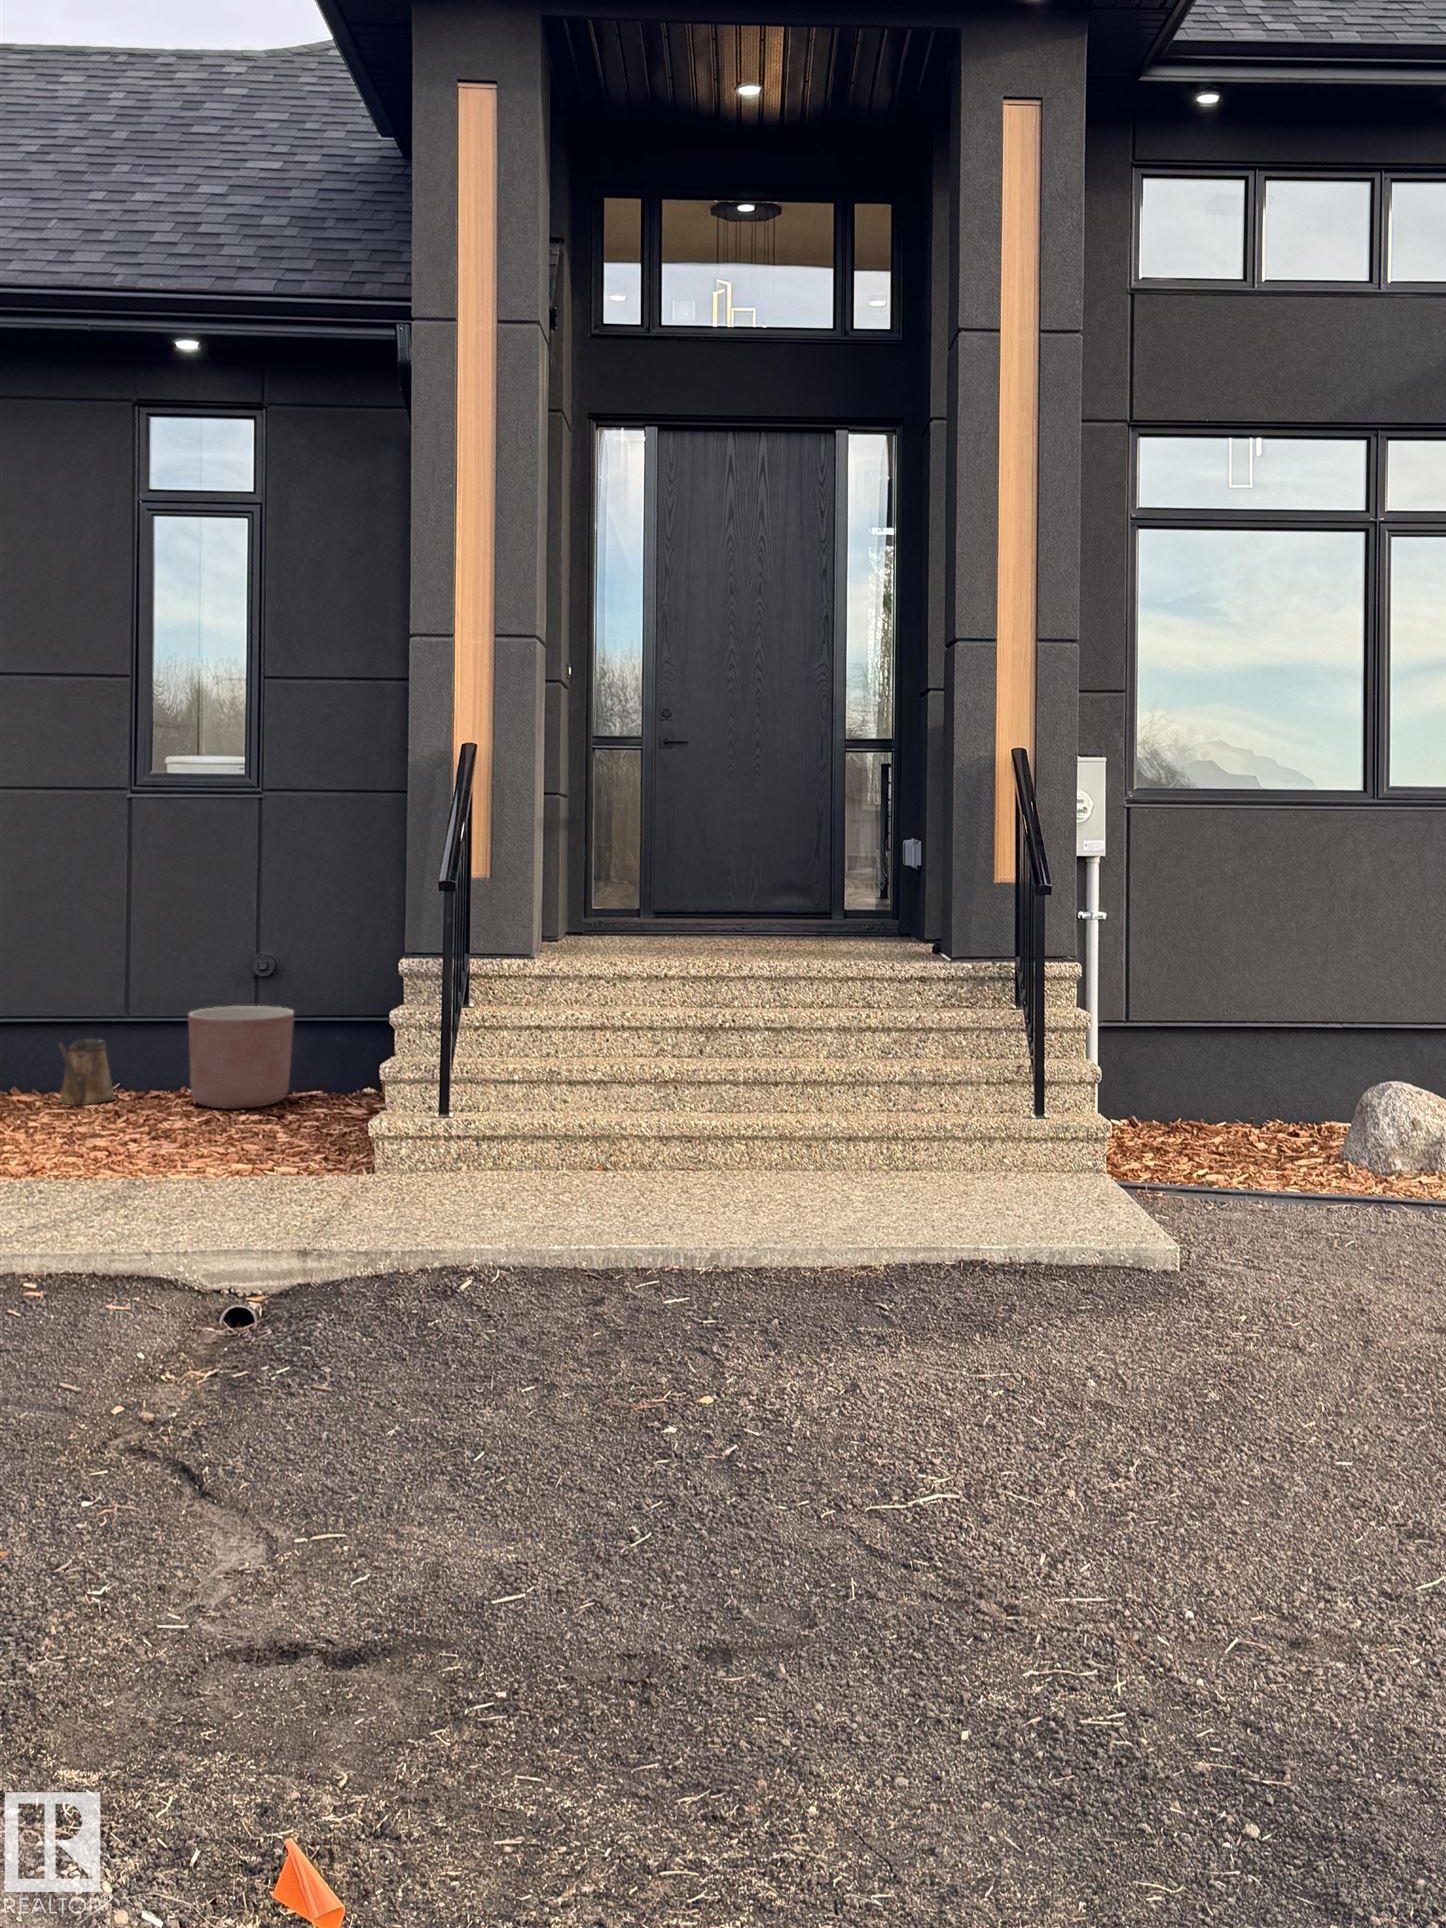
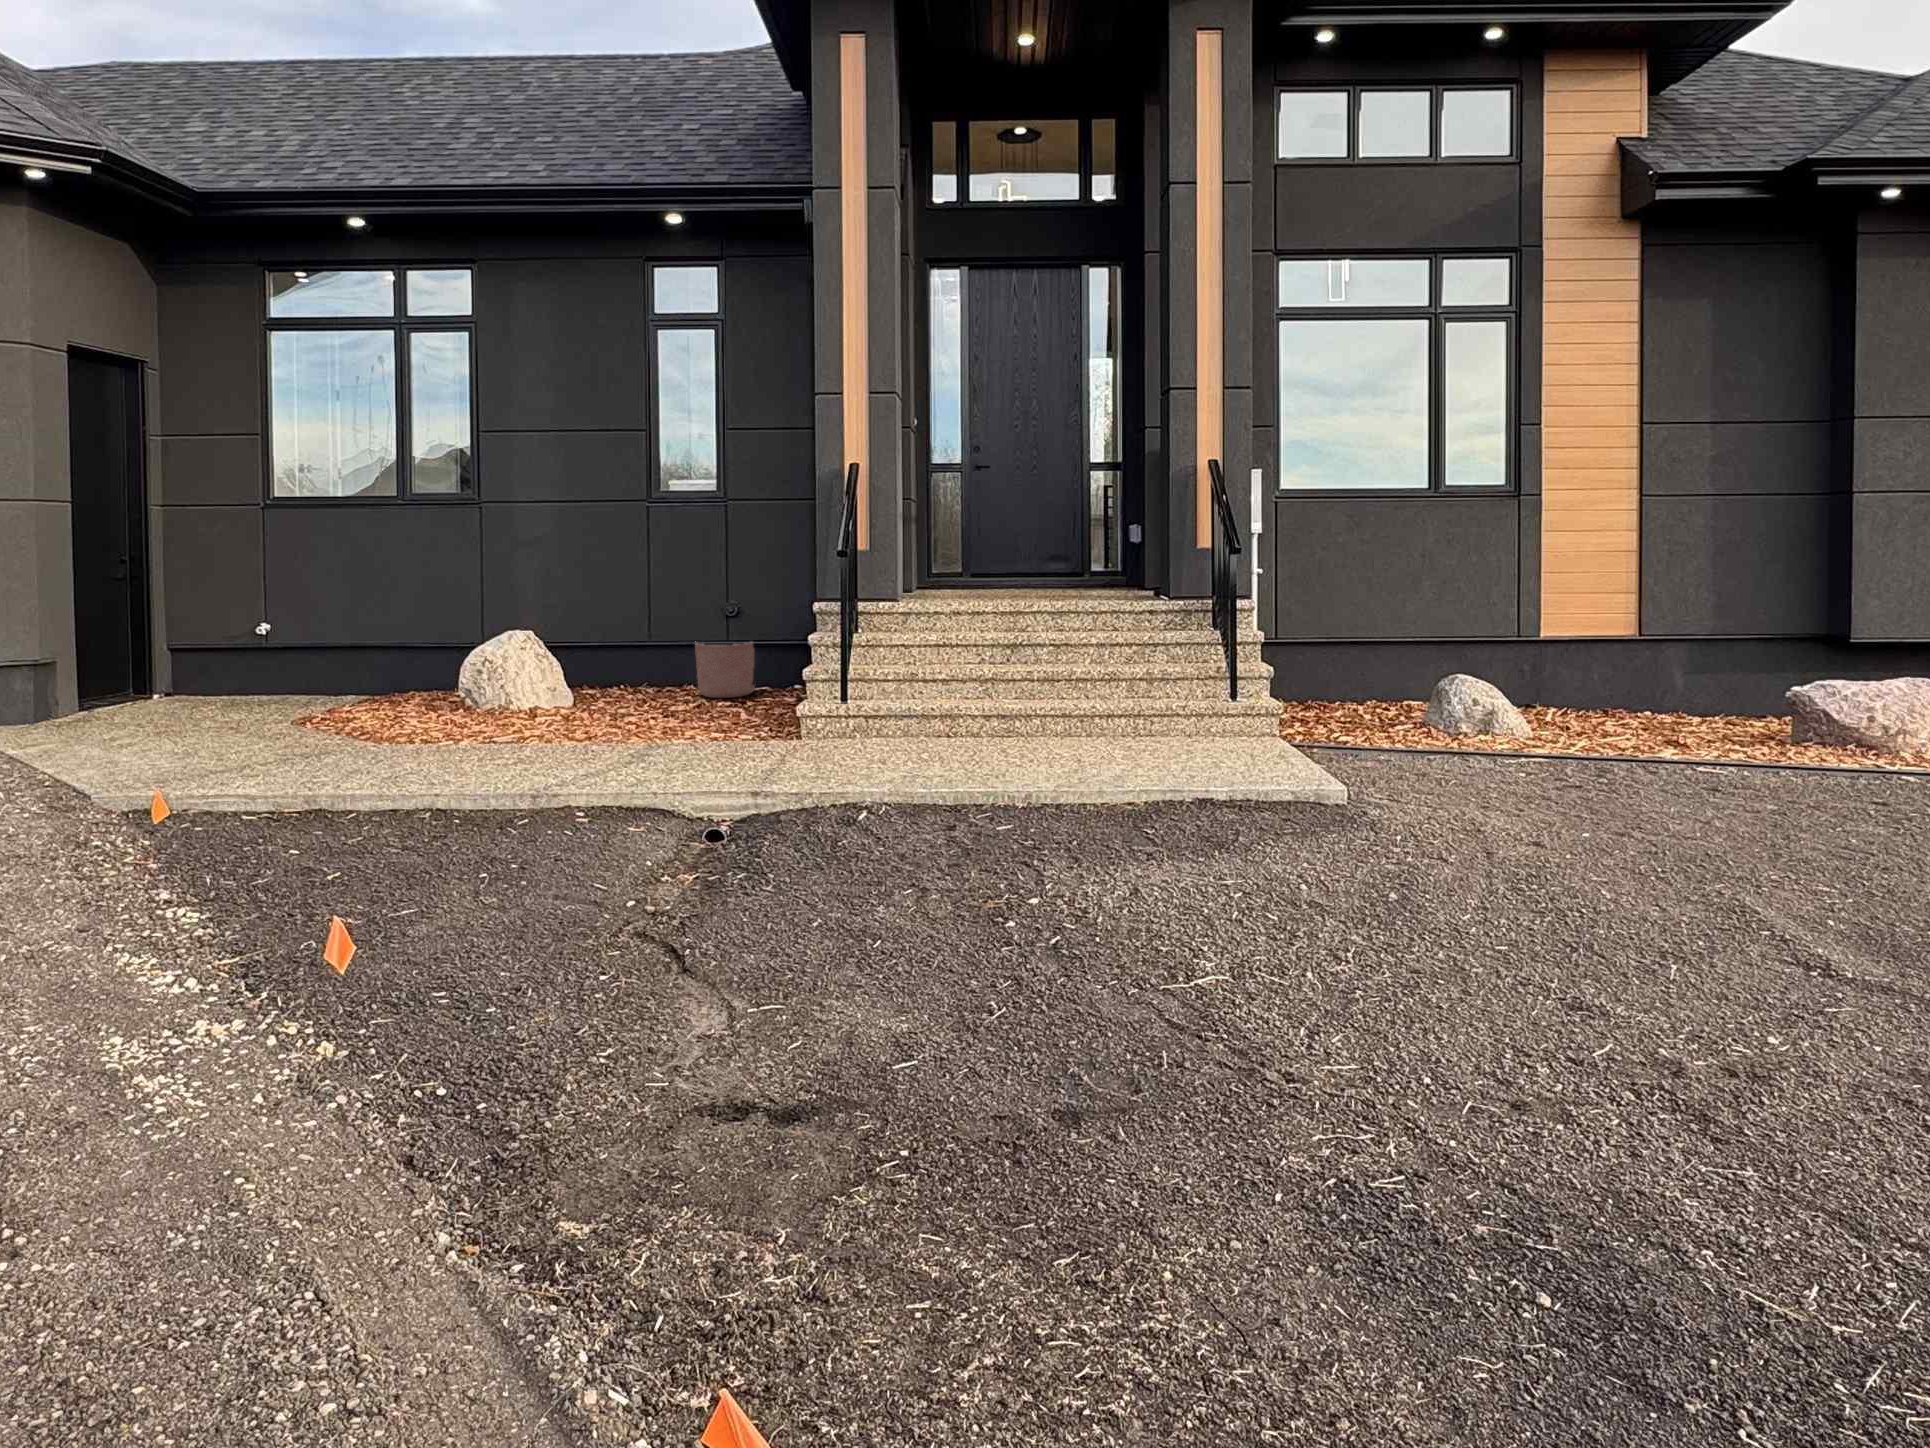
watering can: present [57,1039,115,1105] -> none [619,658,656,697]

